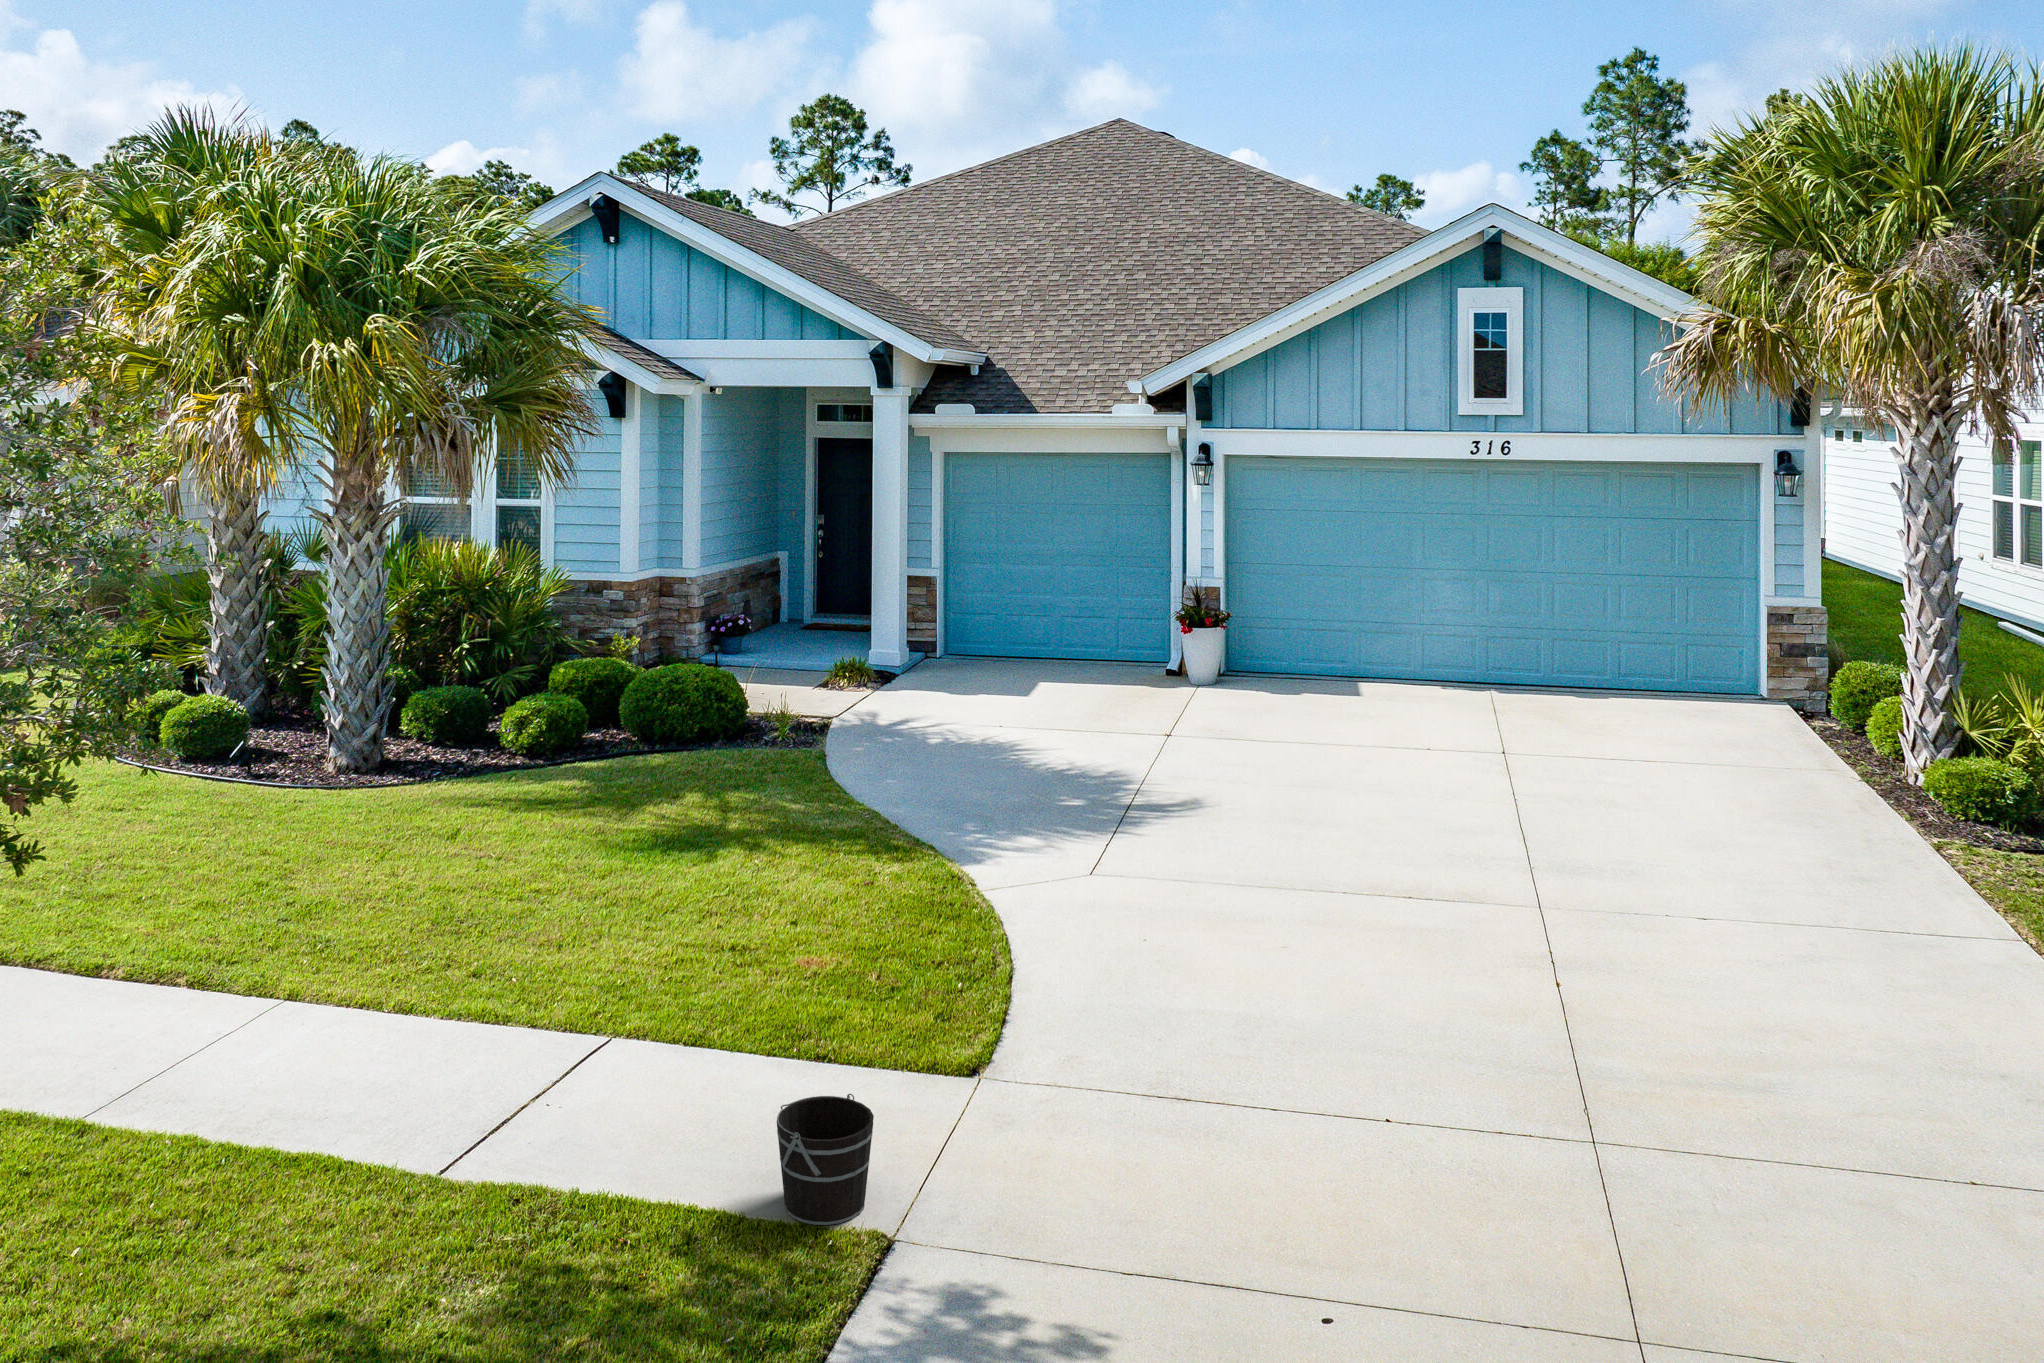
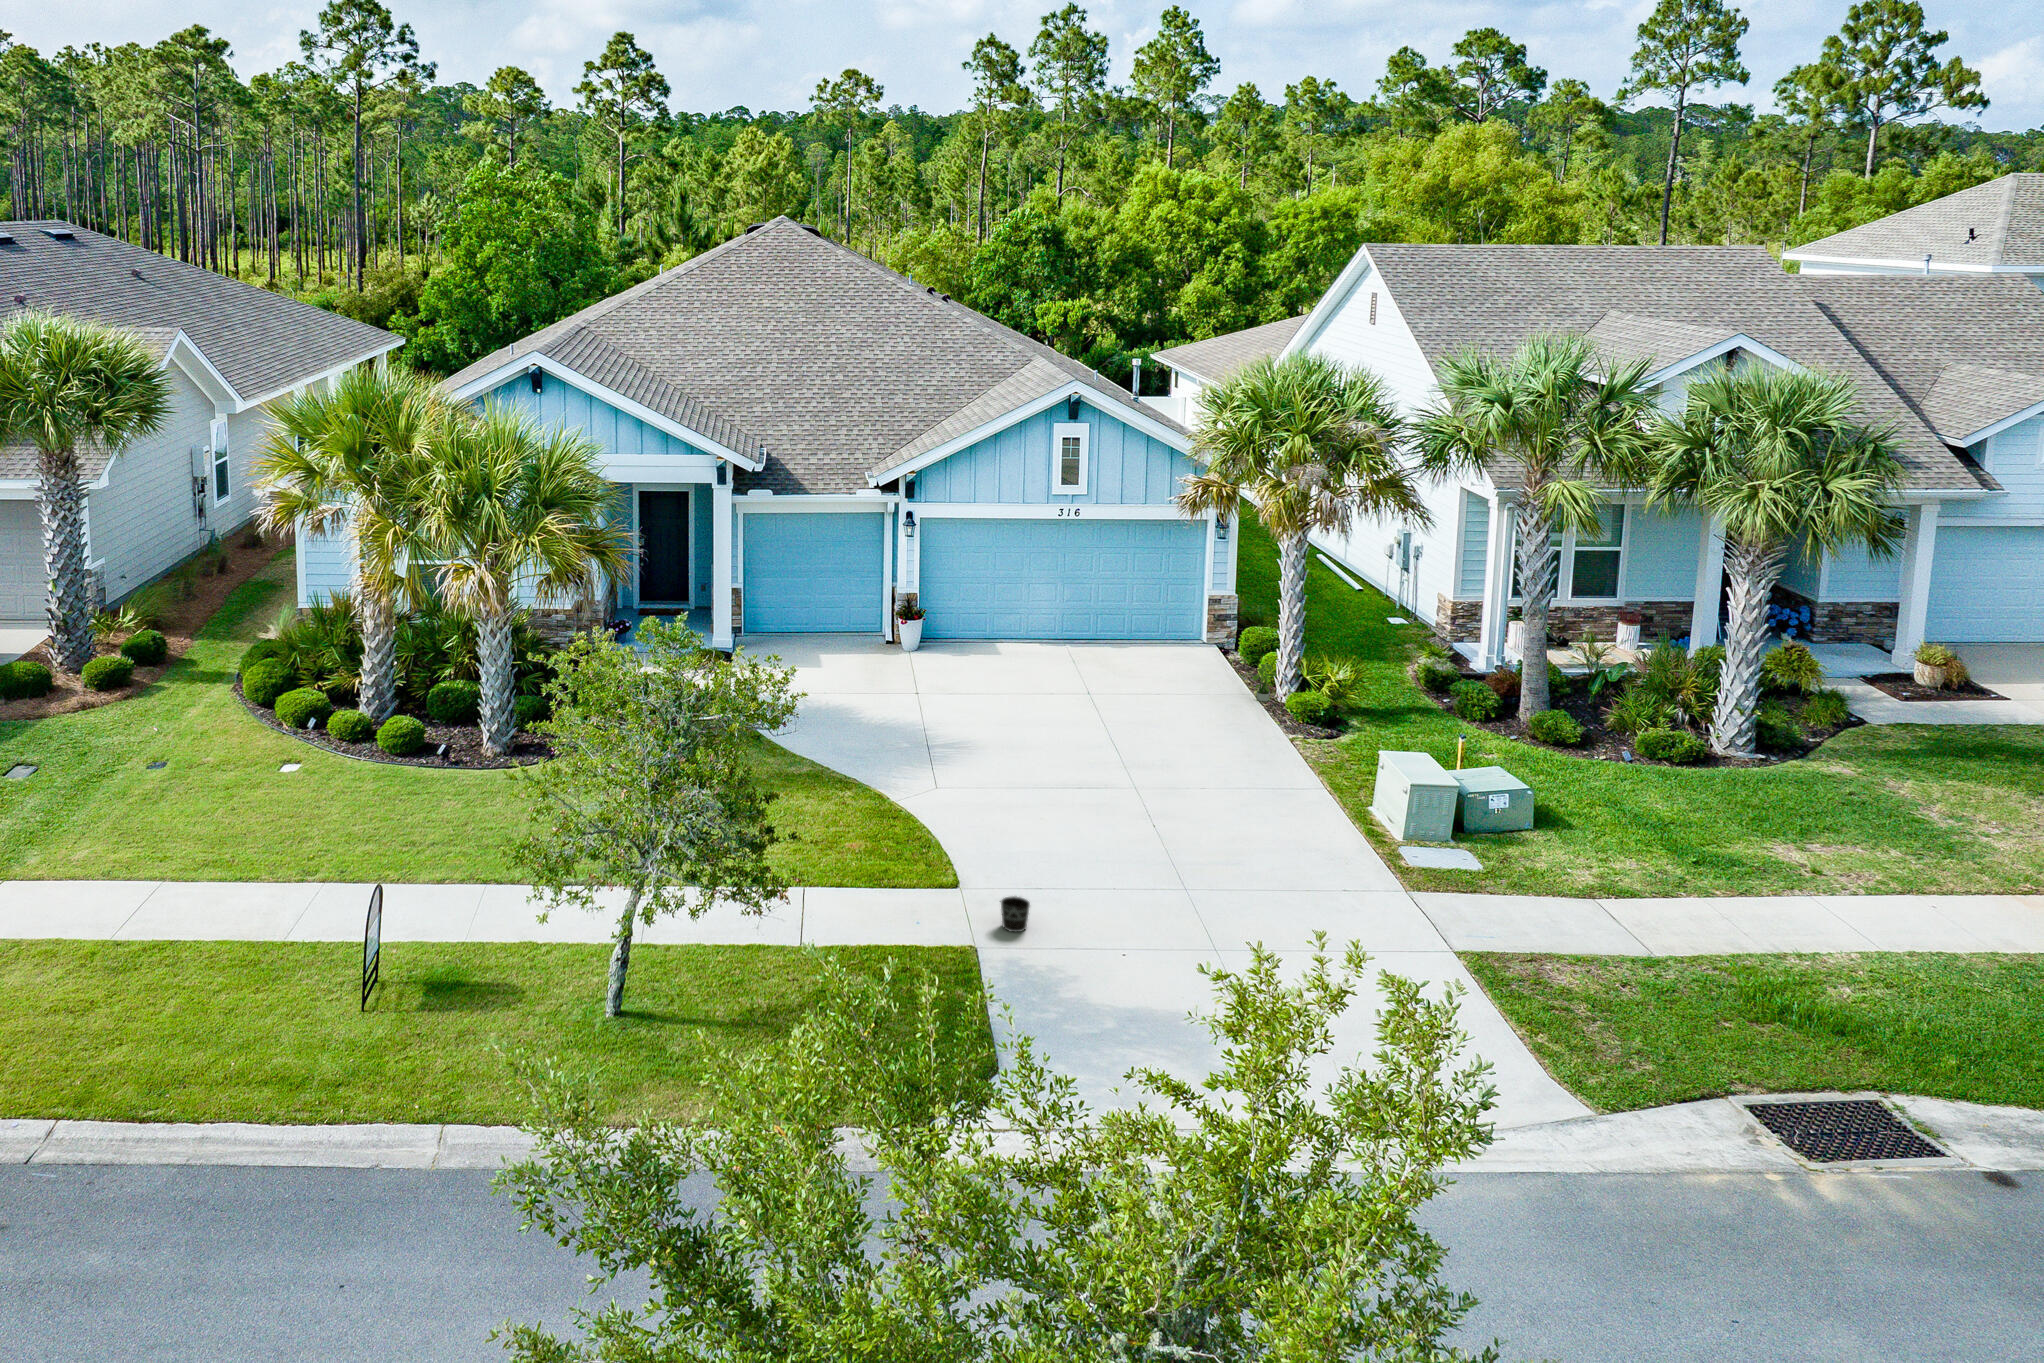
potted plant: none [1839,701,1901,783] -> present [1251,664,1277,701]

